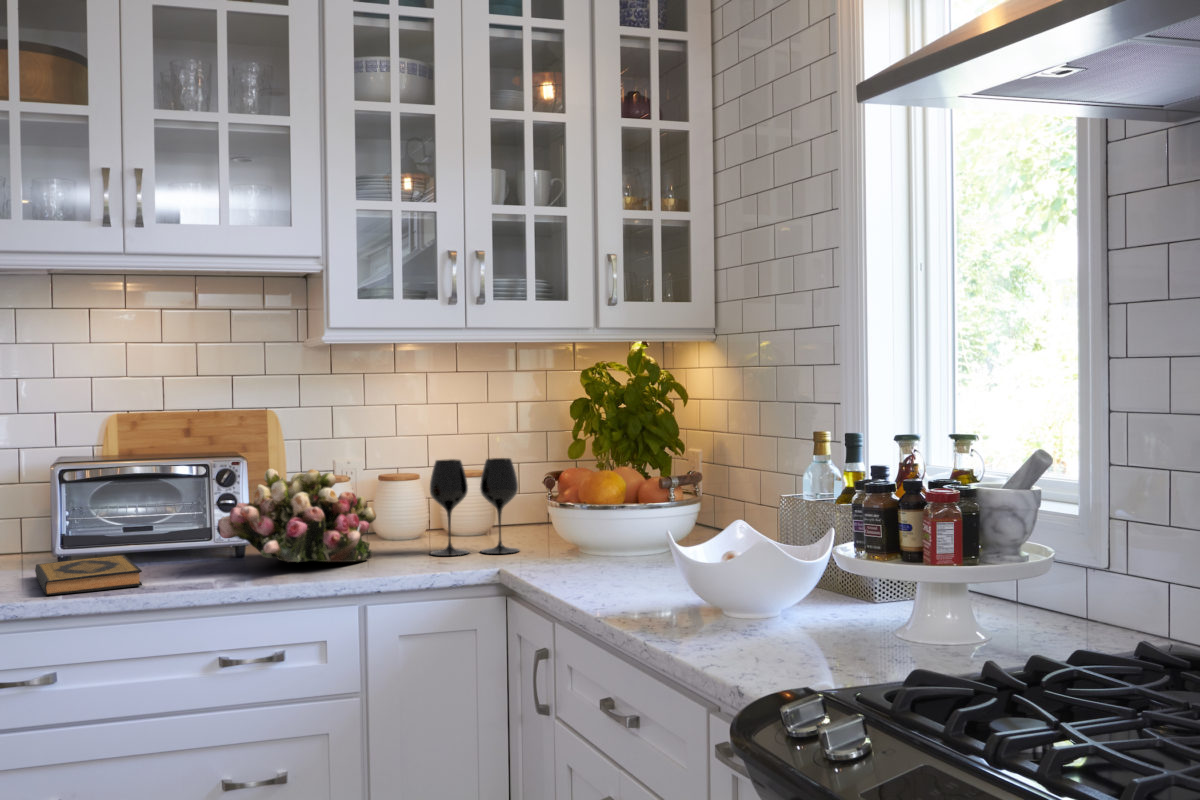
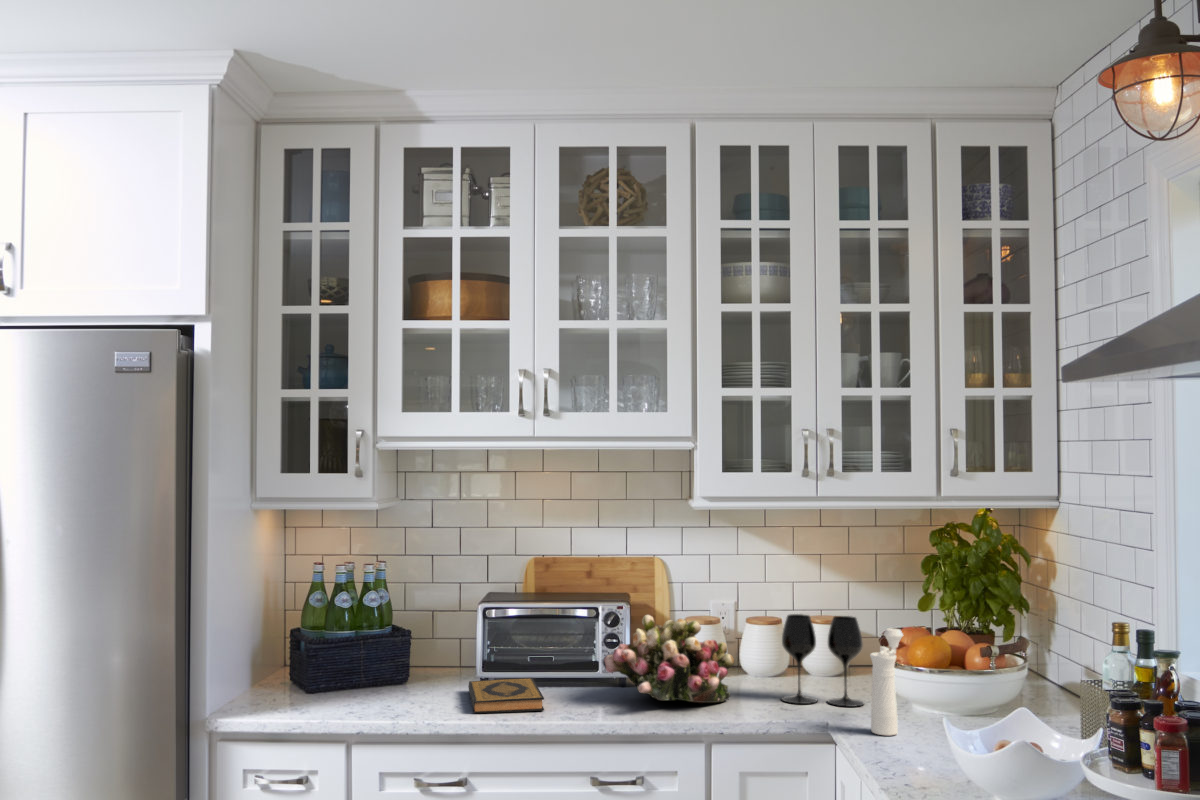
pepper mill: none [530,463,563,572] -> present [870,628,903,735]

